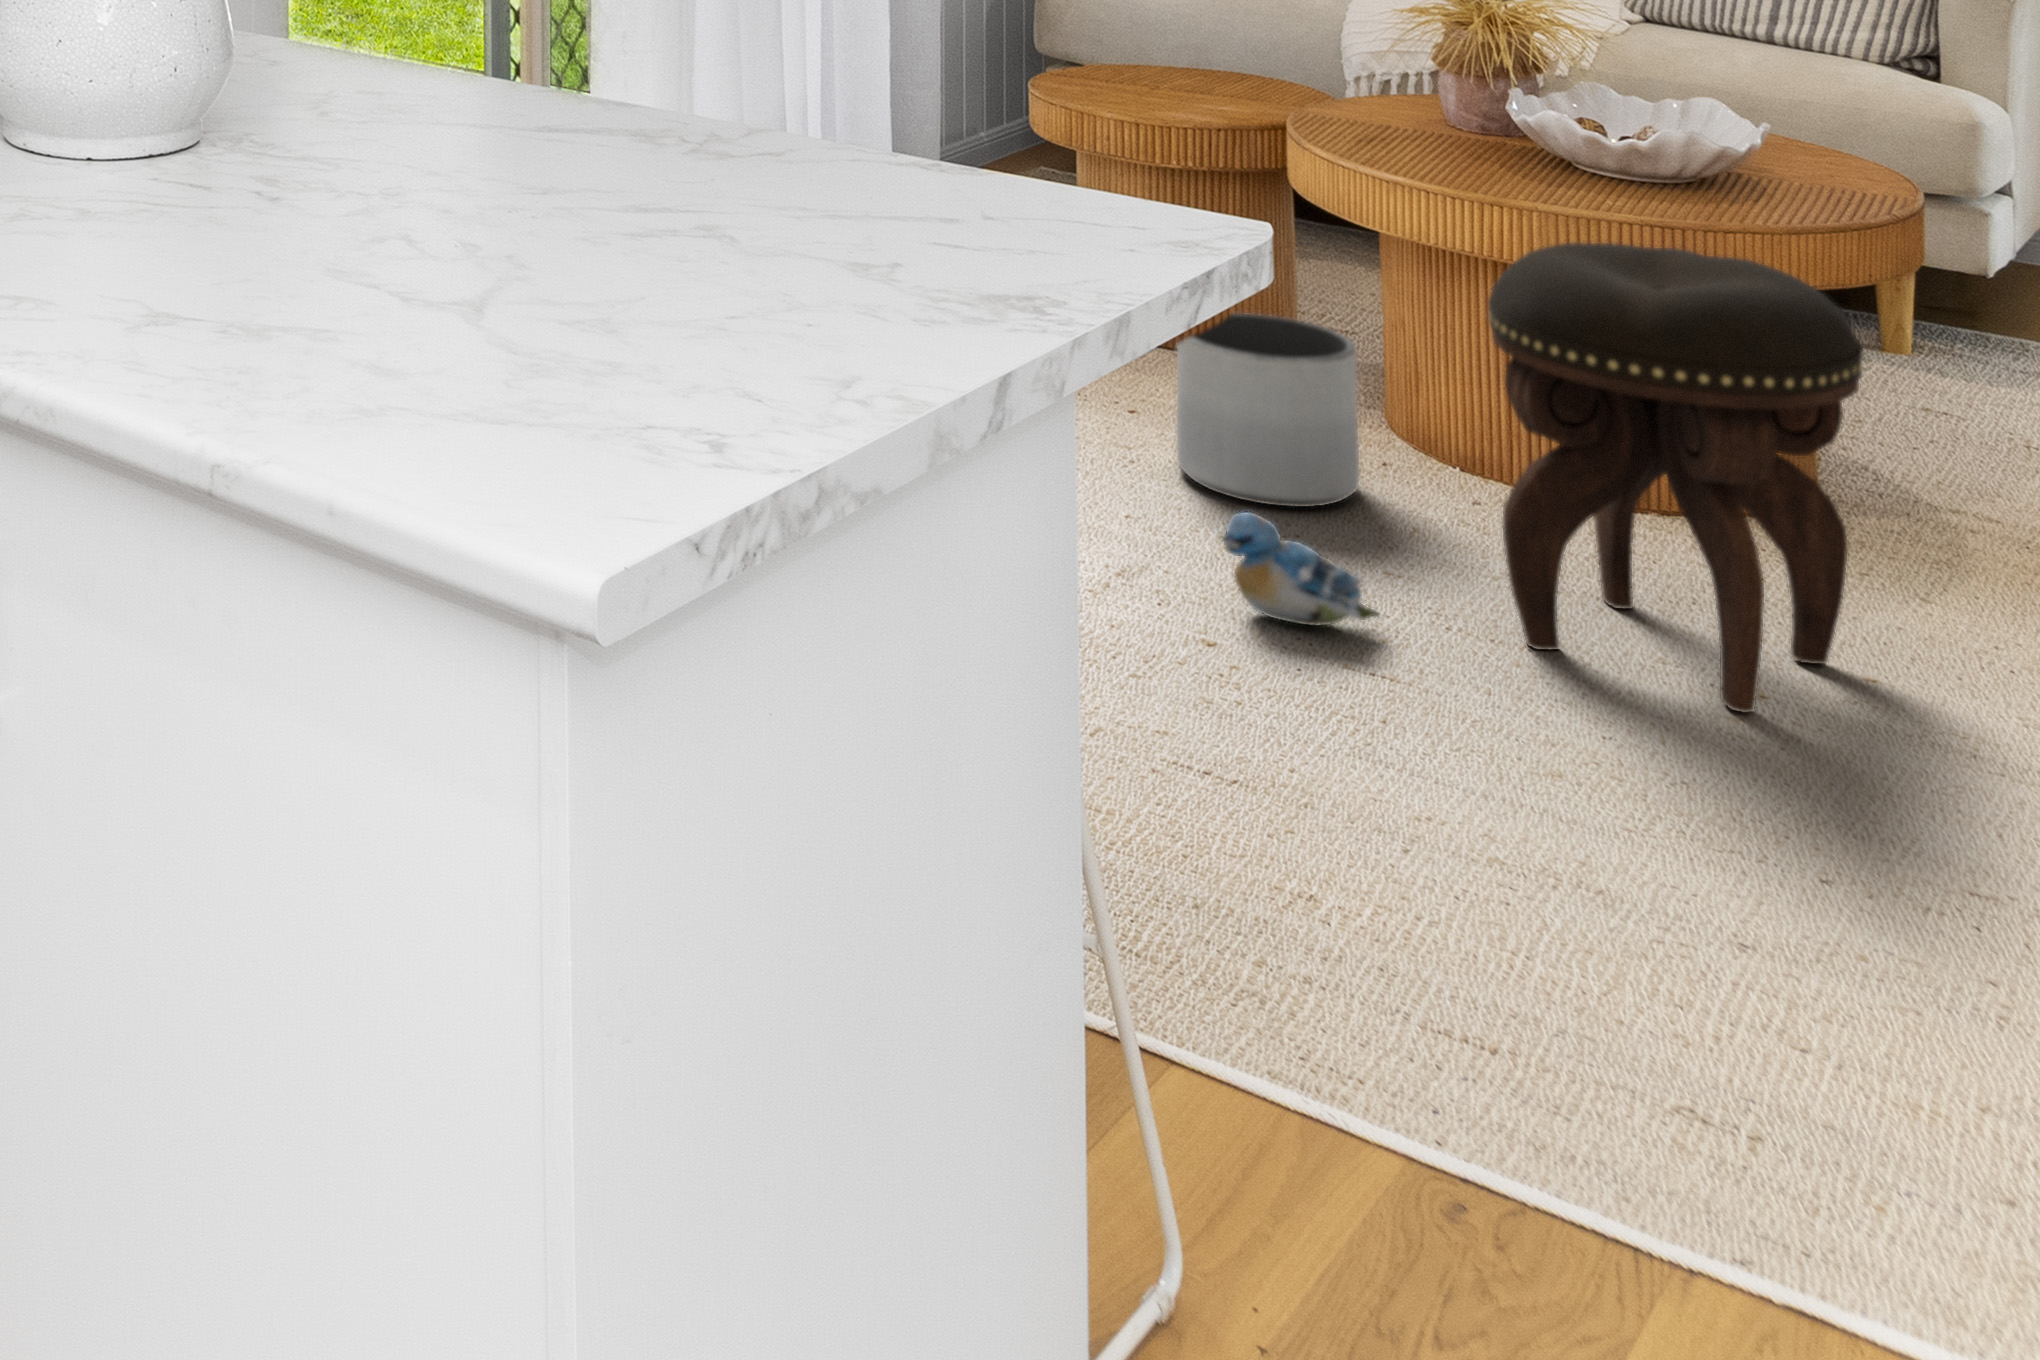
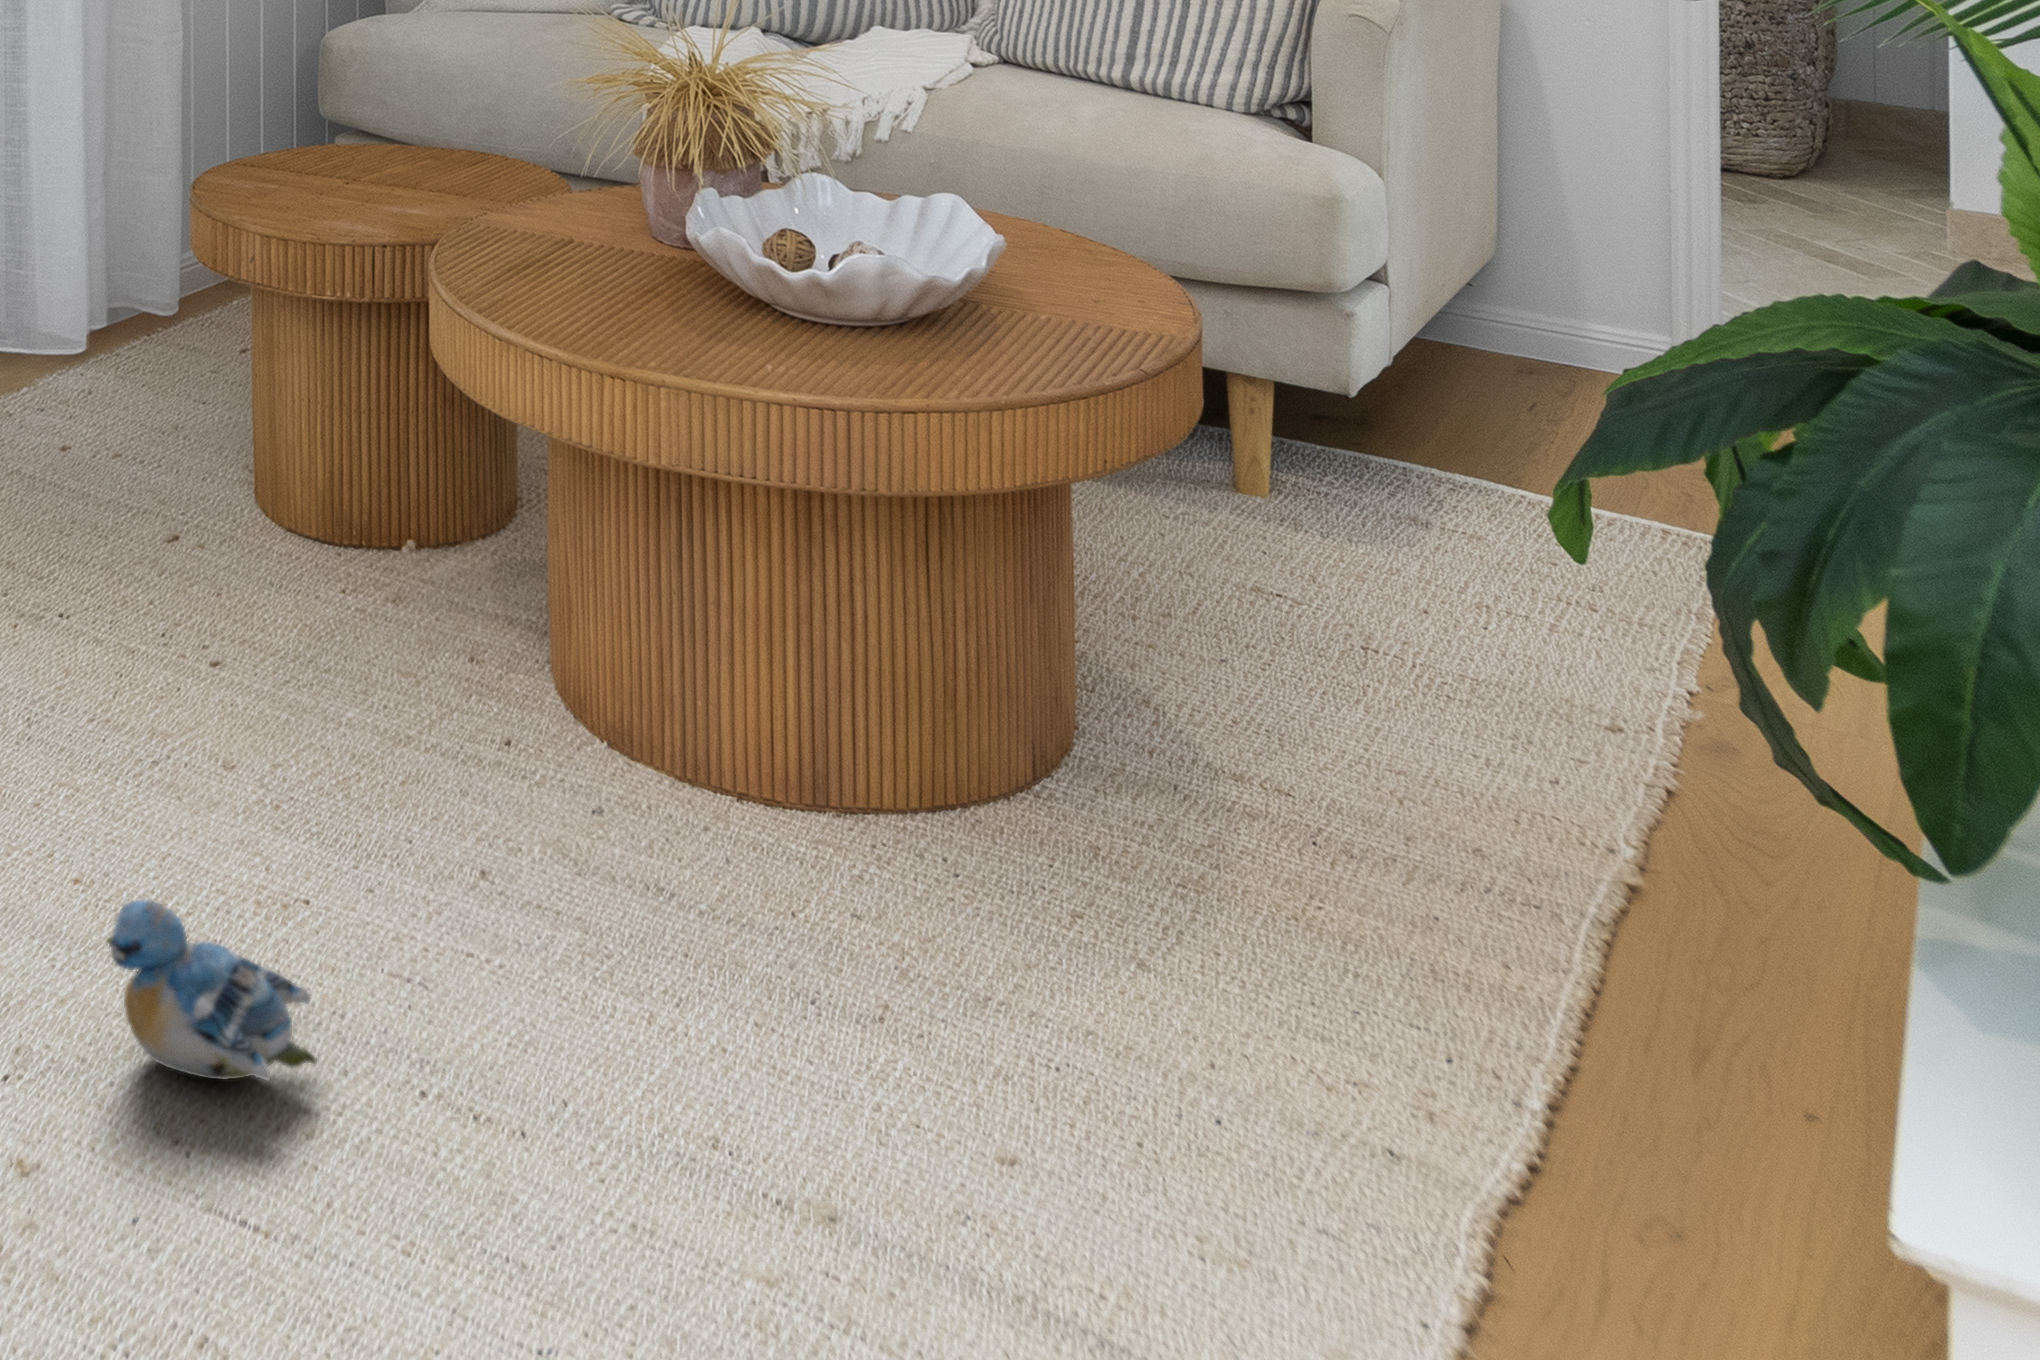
footstool: present [1488,242,1863,713] -> none [494,462,985,1231]
planter: present [1177,313,1359,507] -> none [200,524,436,822]

